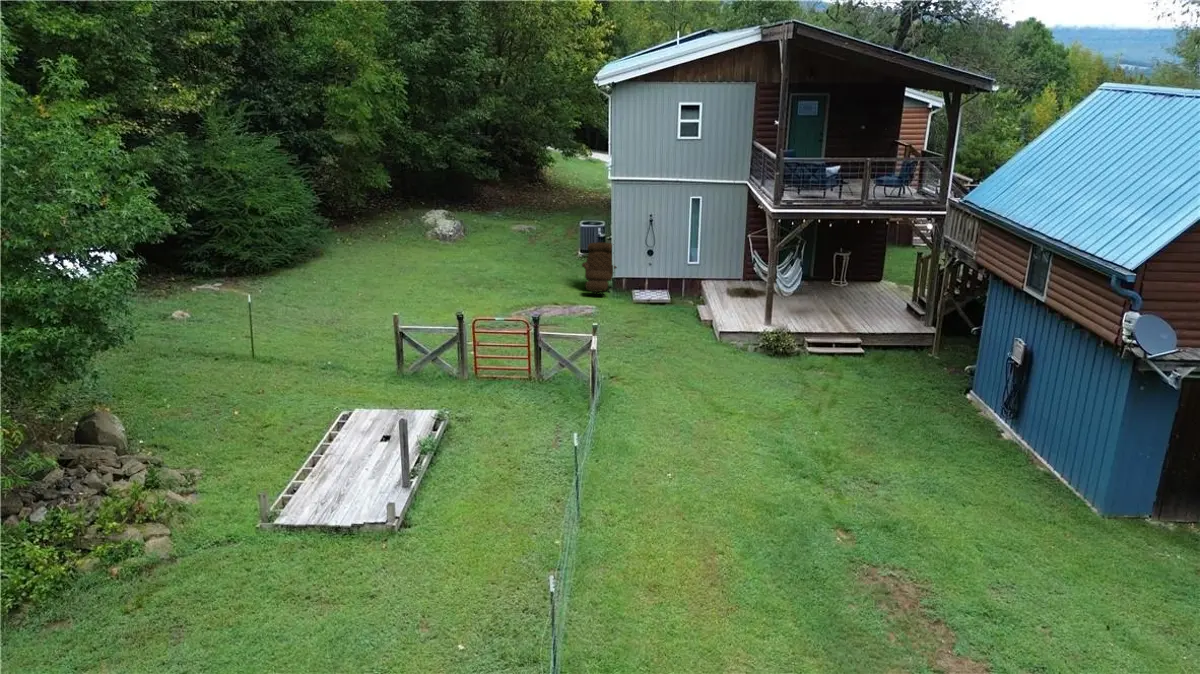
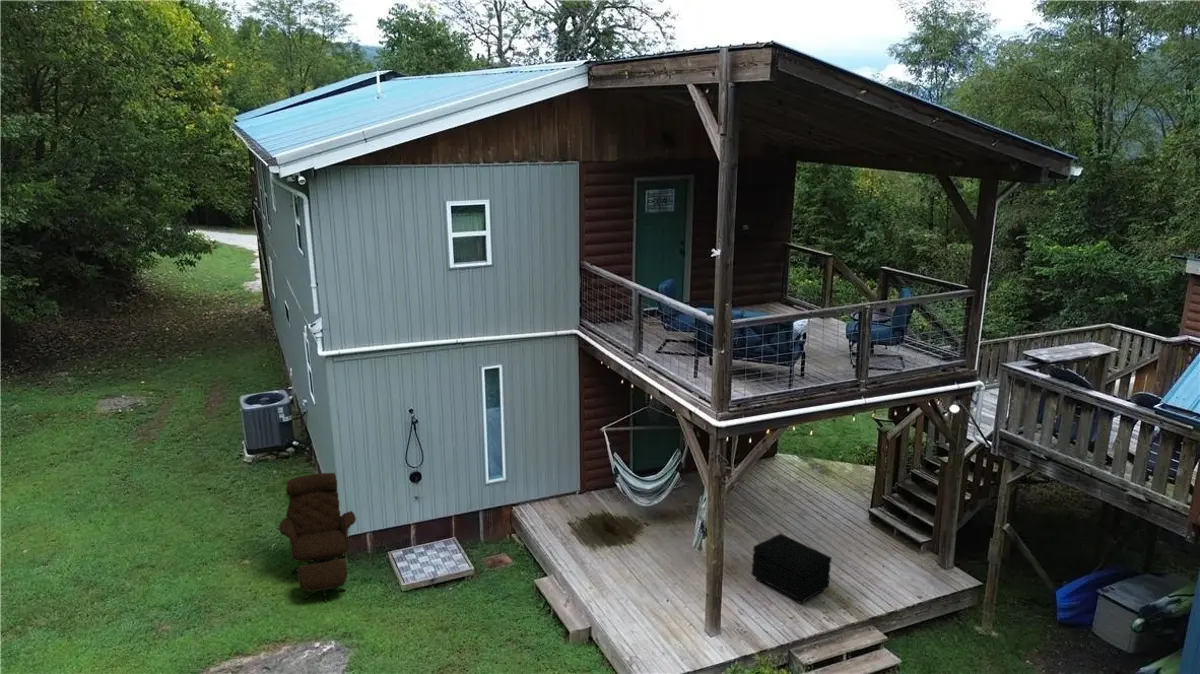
footstool: none [809,296,849,327] -> present [752,534,831,604]

